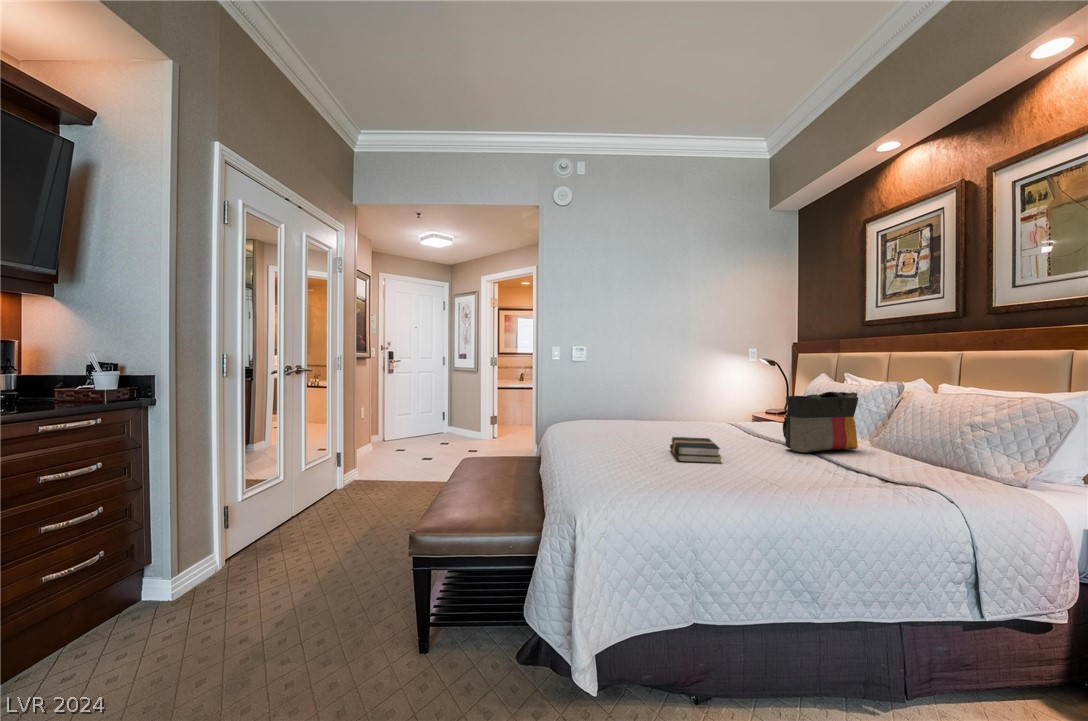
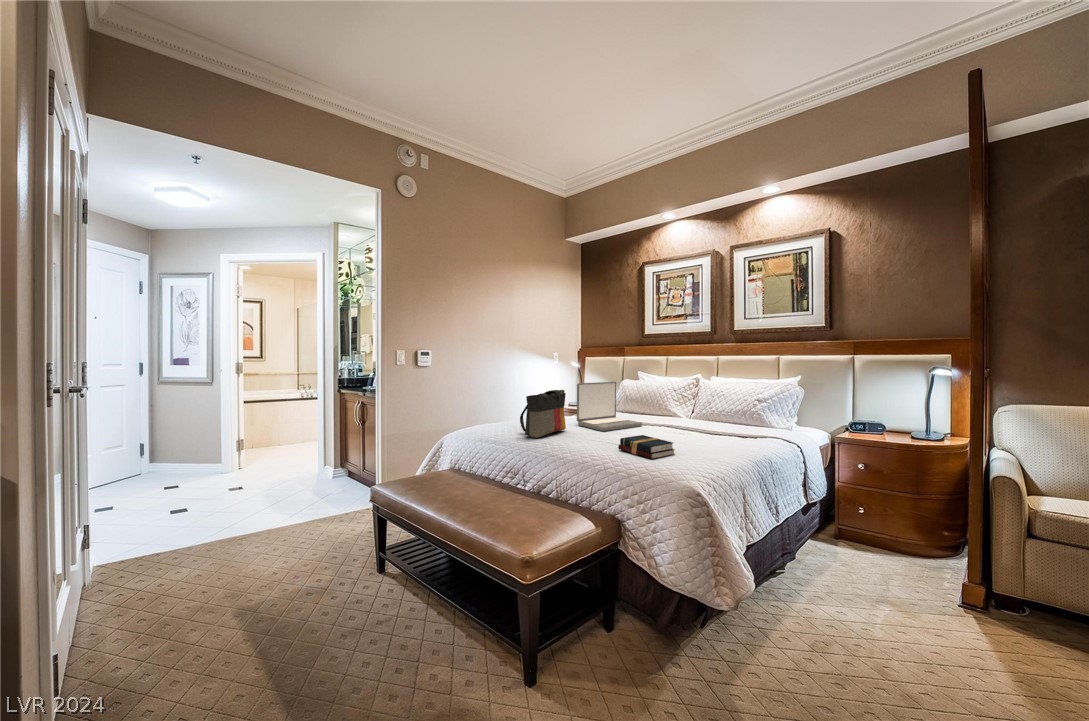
laptop: none [699,380,778,437] -> present [577,382,642,431]
tote bag: present [783,392,858,453] -> present [520,390,566,438]

